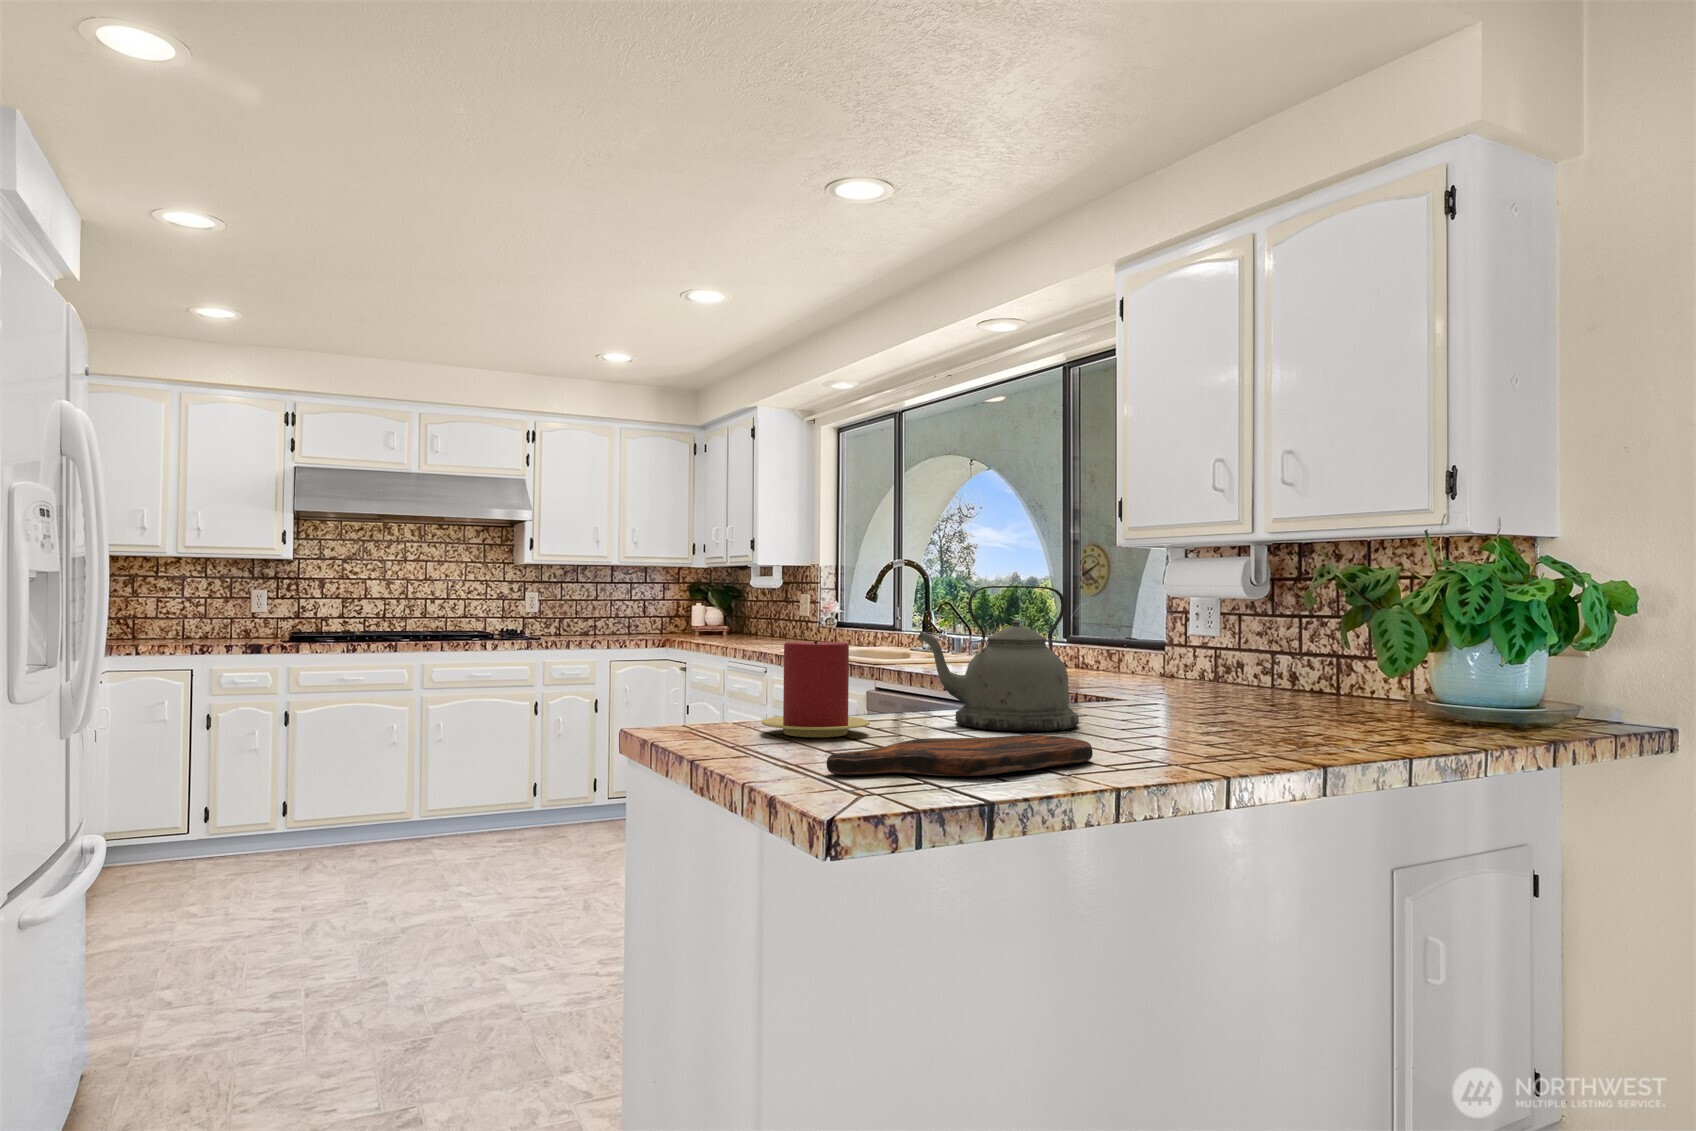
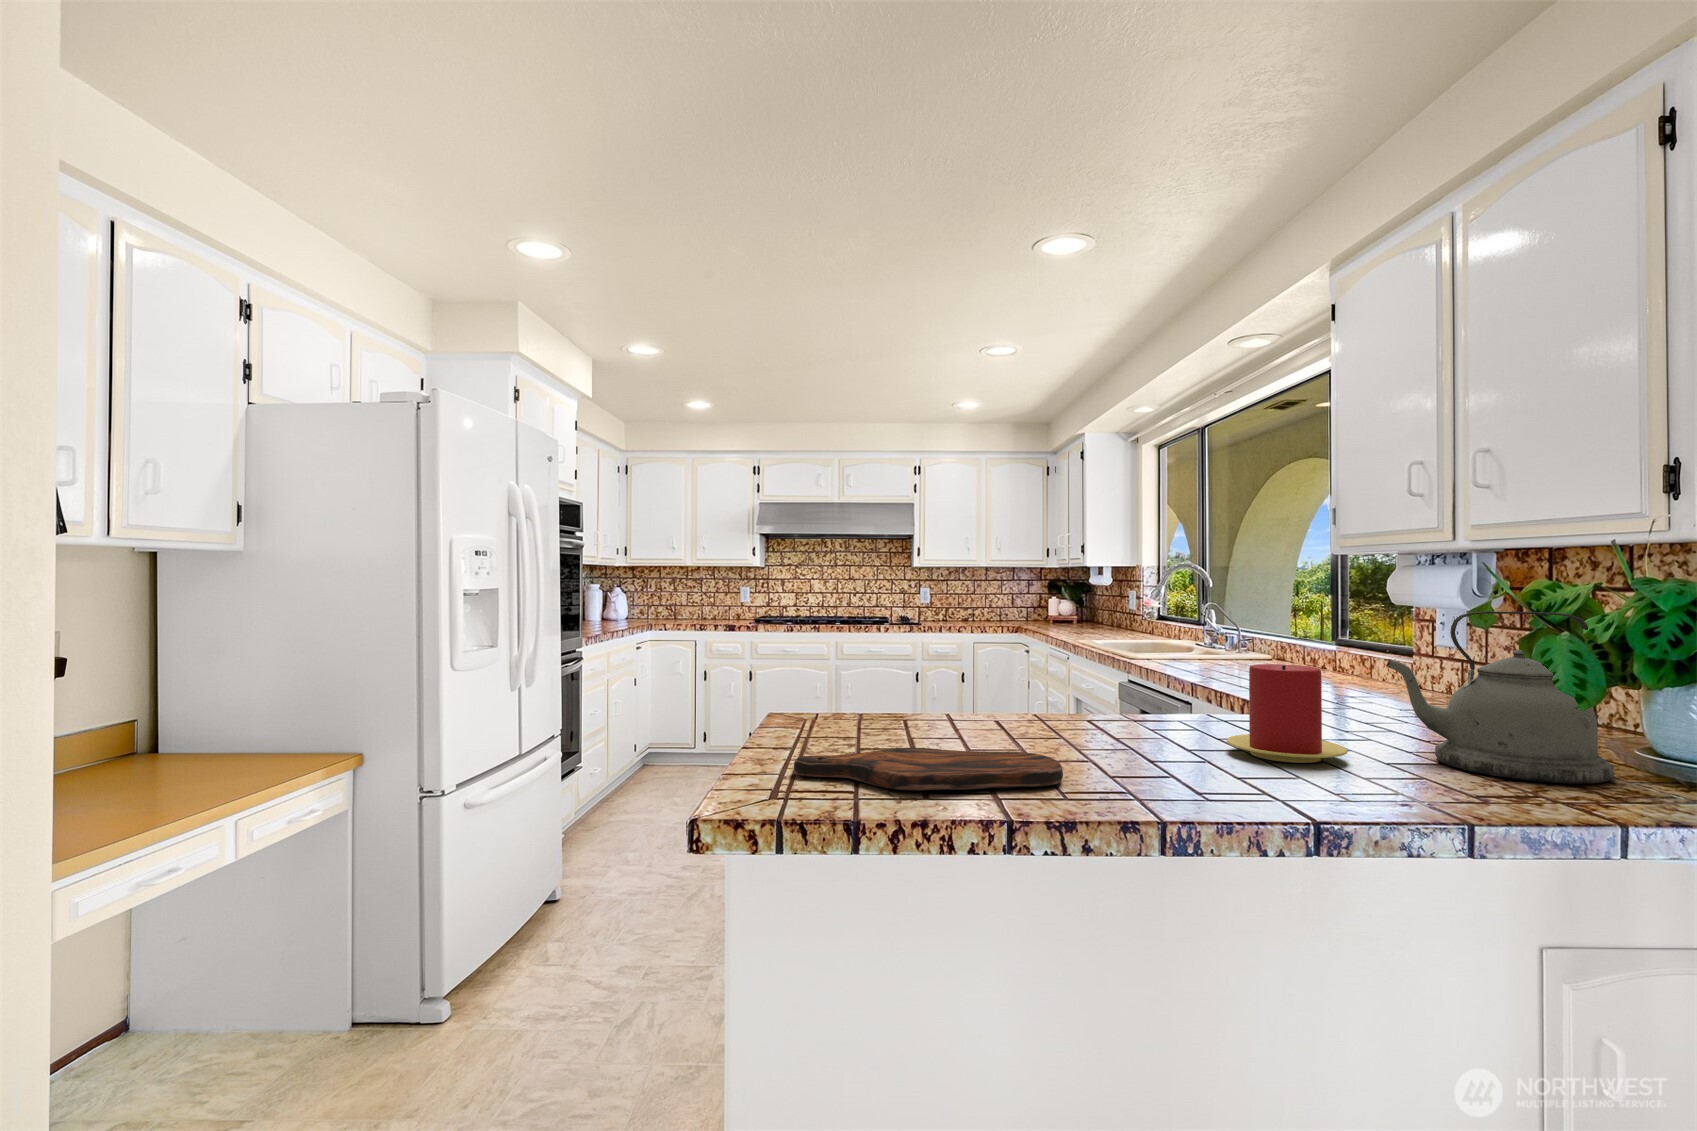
kettle: present [919,586,1079,731] -> present [1386,611,1614,784]
candle: present [762,641,870,737] -> present [1227,664,1347,763]

